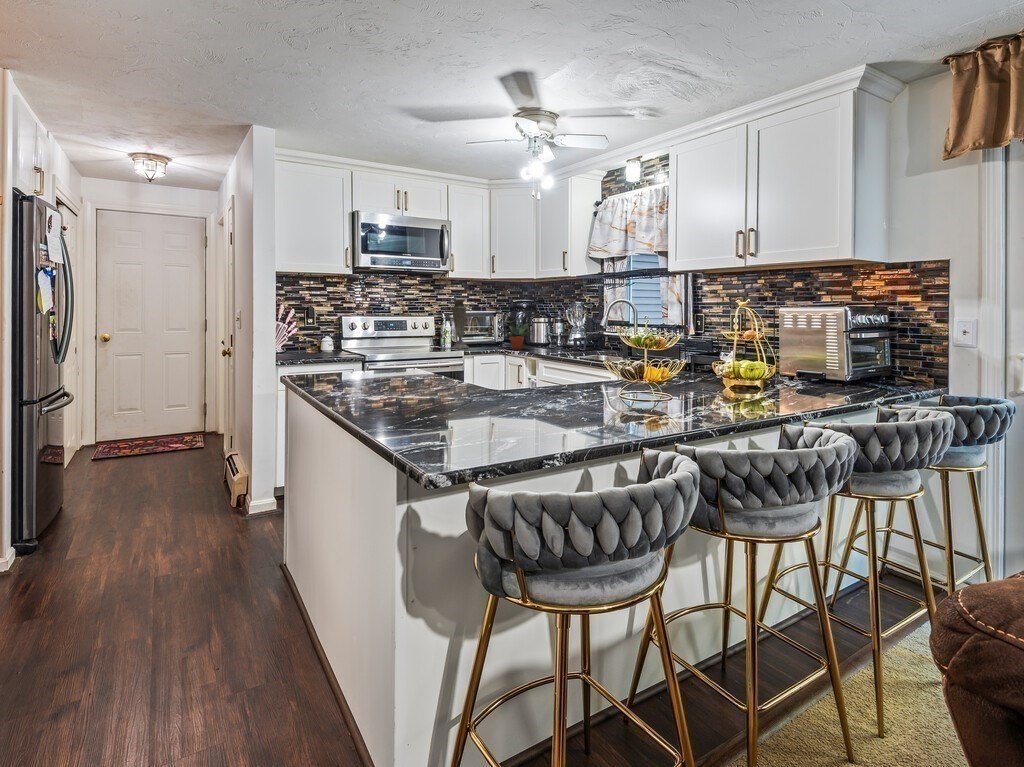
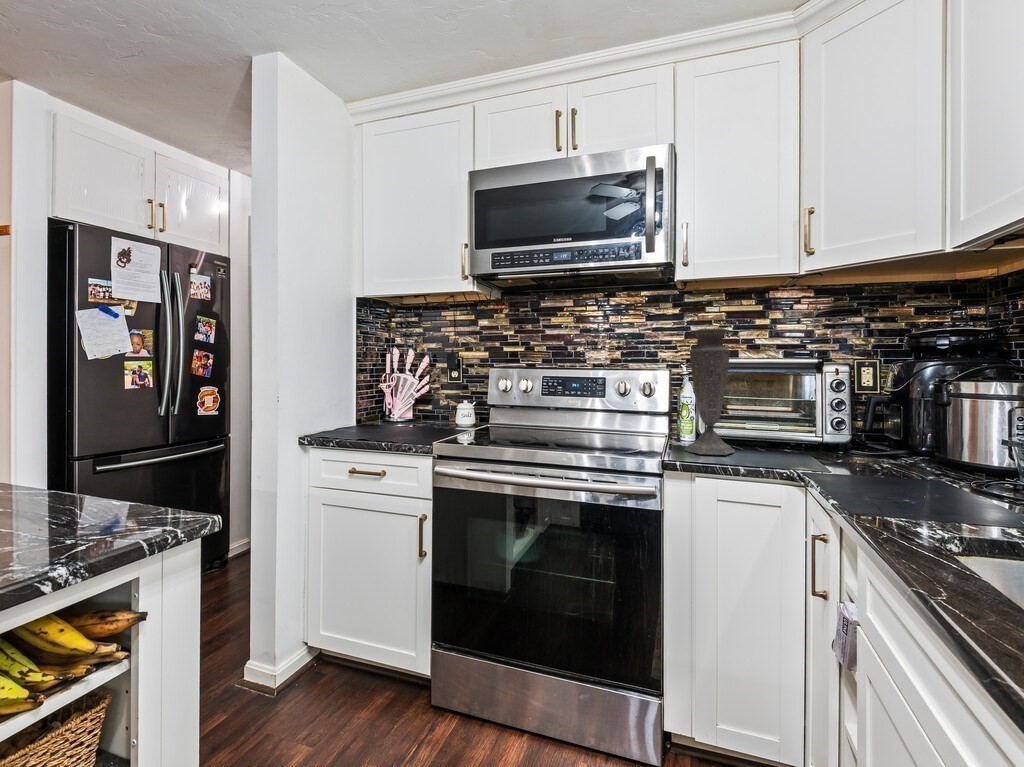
potted plant: present [499,320,532,350] -> none [818,384,963,479]

